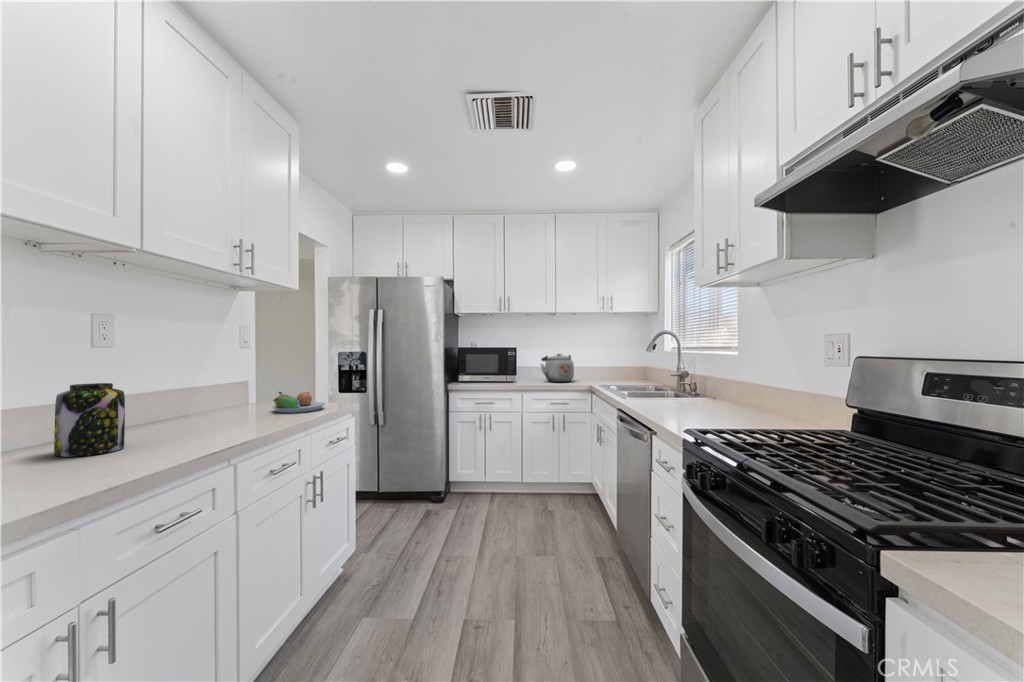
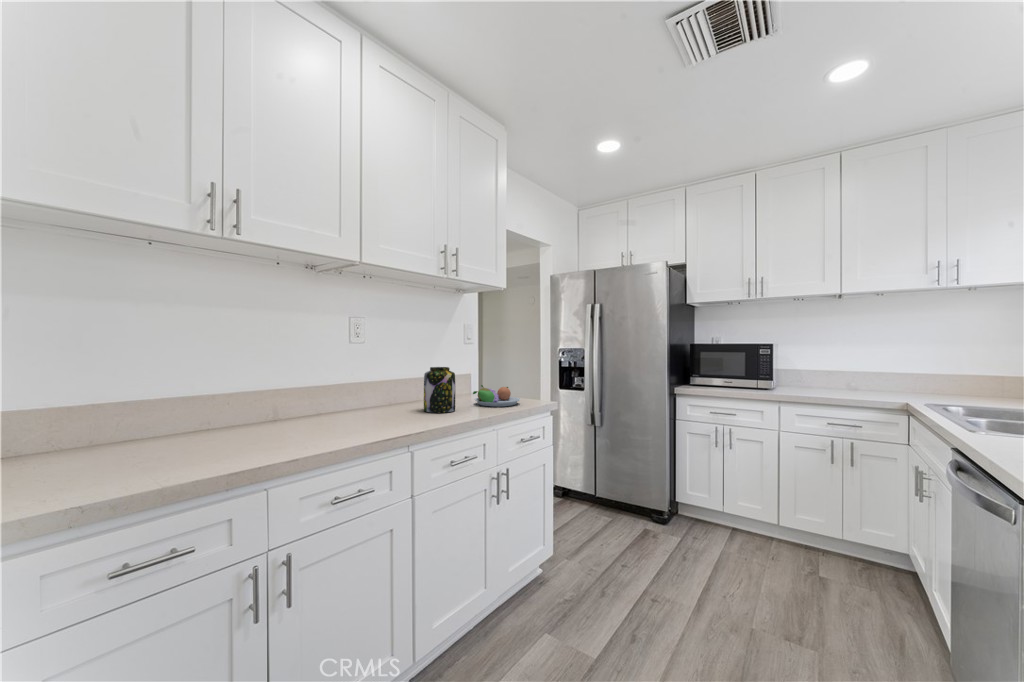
kettle: present [541,354,574,382] -> none [812,353,874,395]
jar: present [54,383,125,457] -> present [424,367,455,413]

